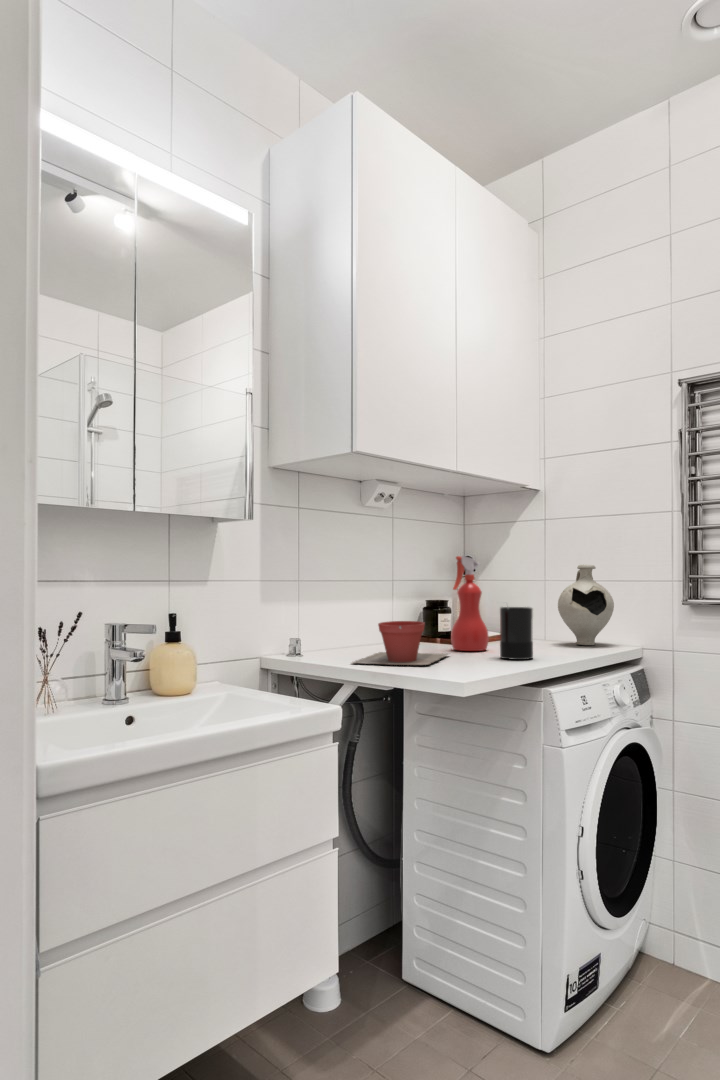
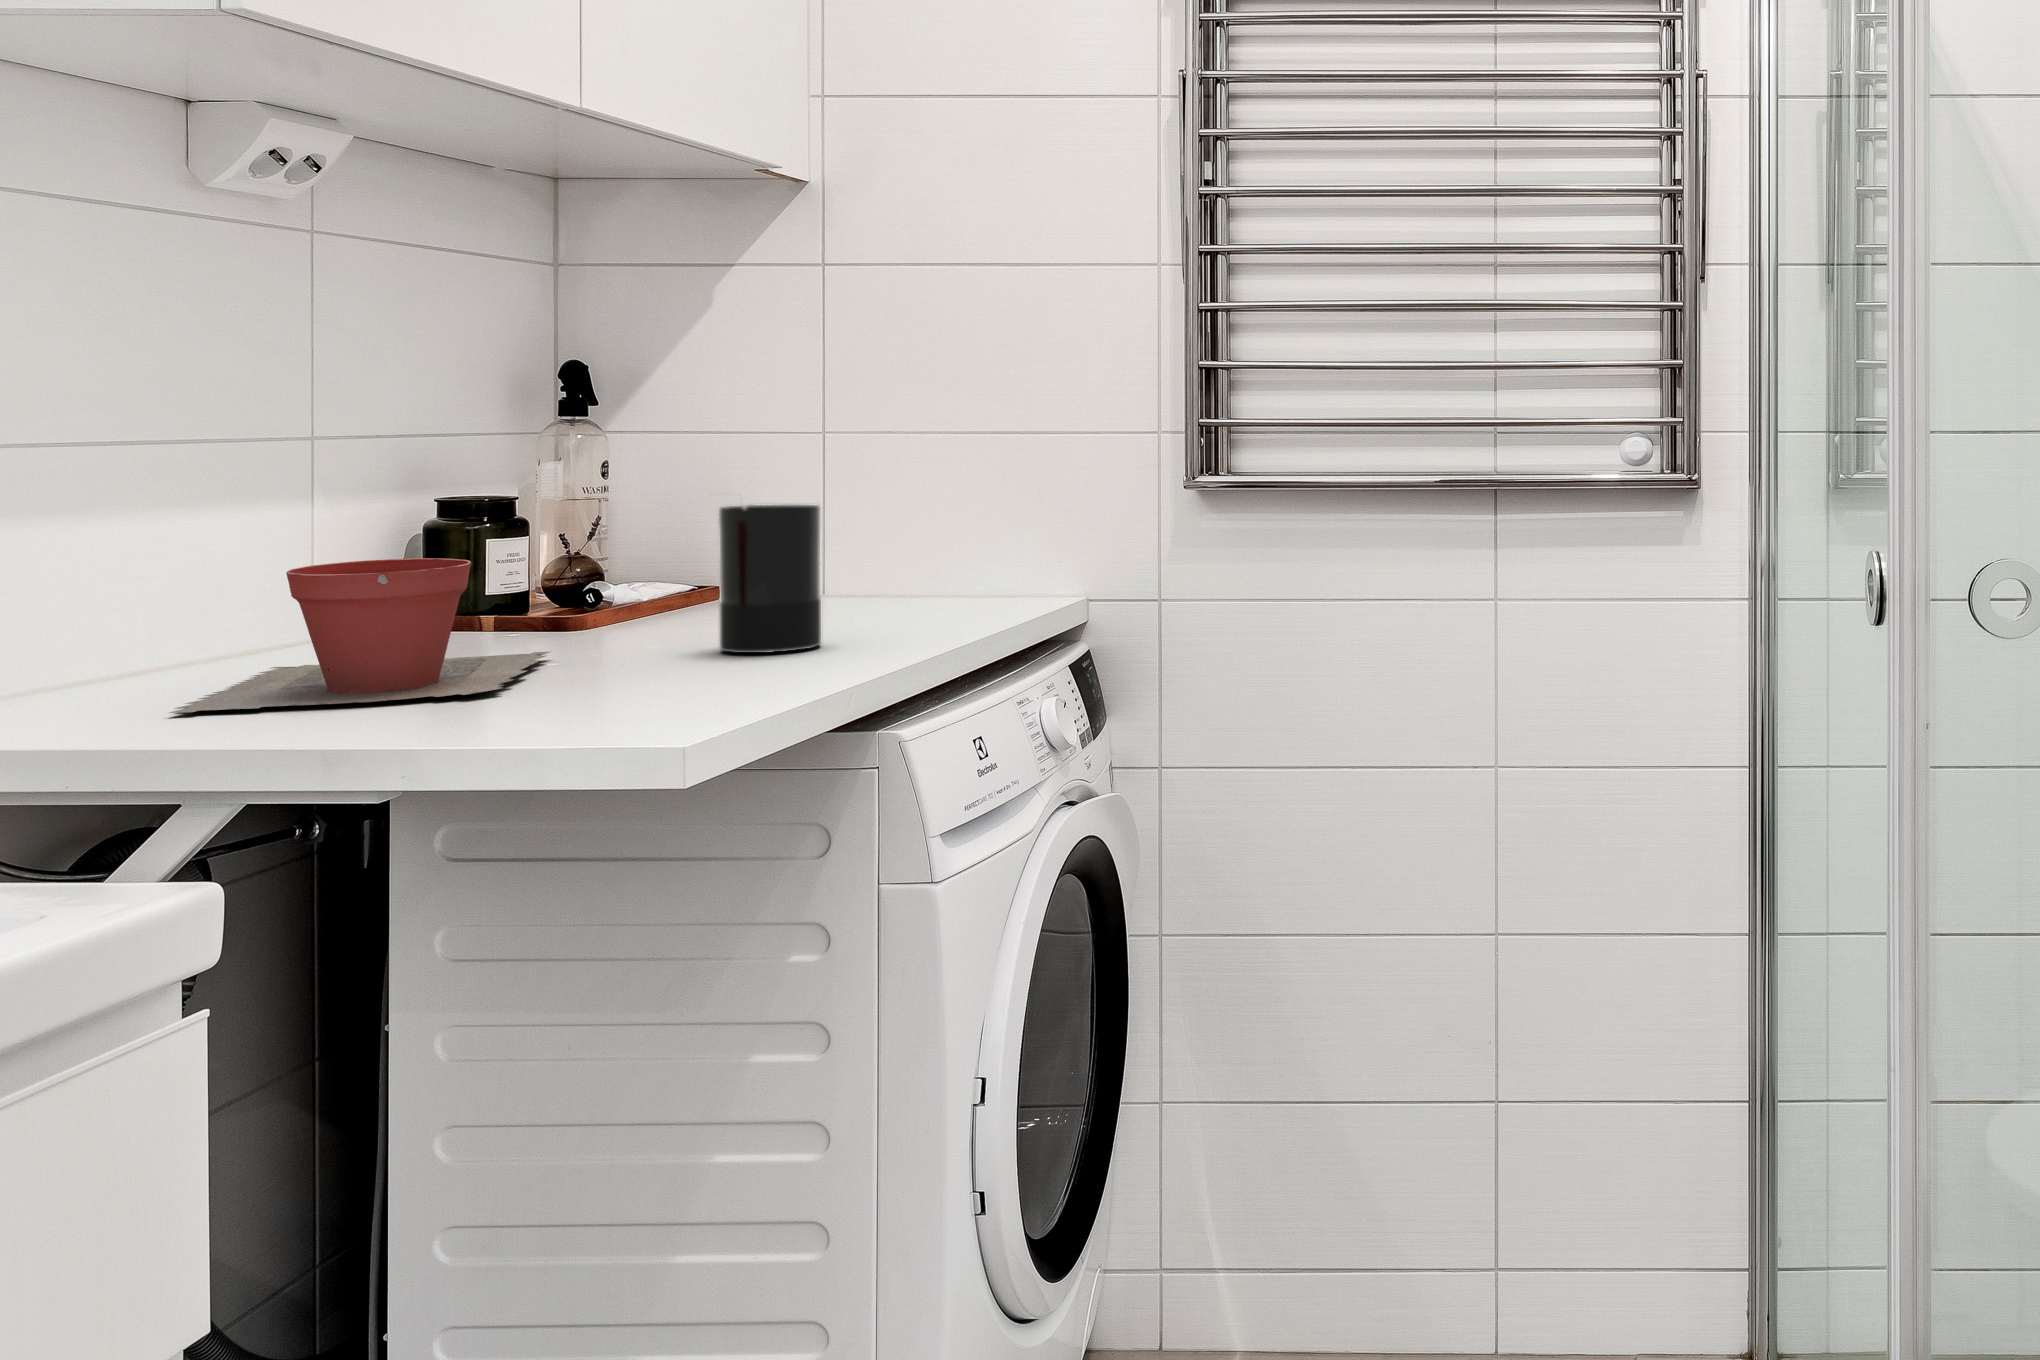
spray bottle: present [451,556,489,651] -> none [540,360,665,641]
decorative vase: present [558,565,614,645] -> none [858,393,1008,602]

